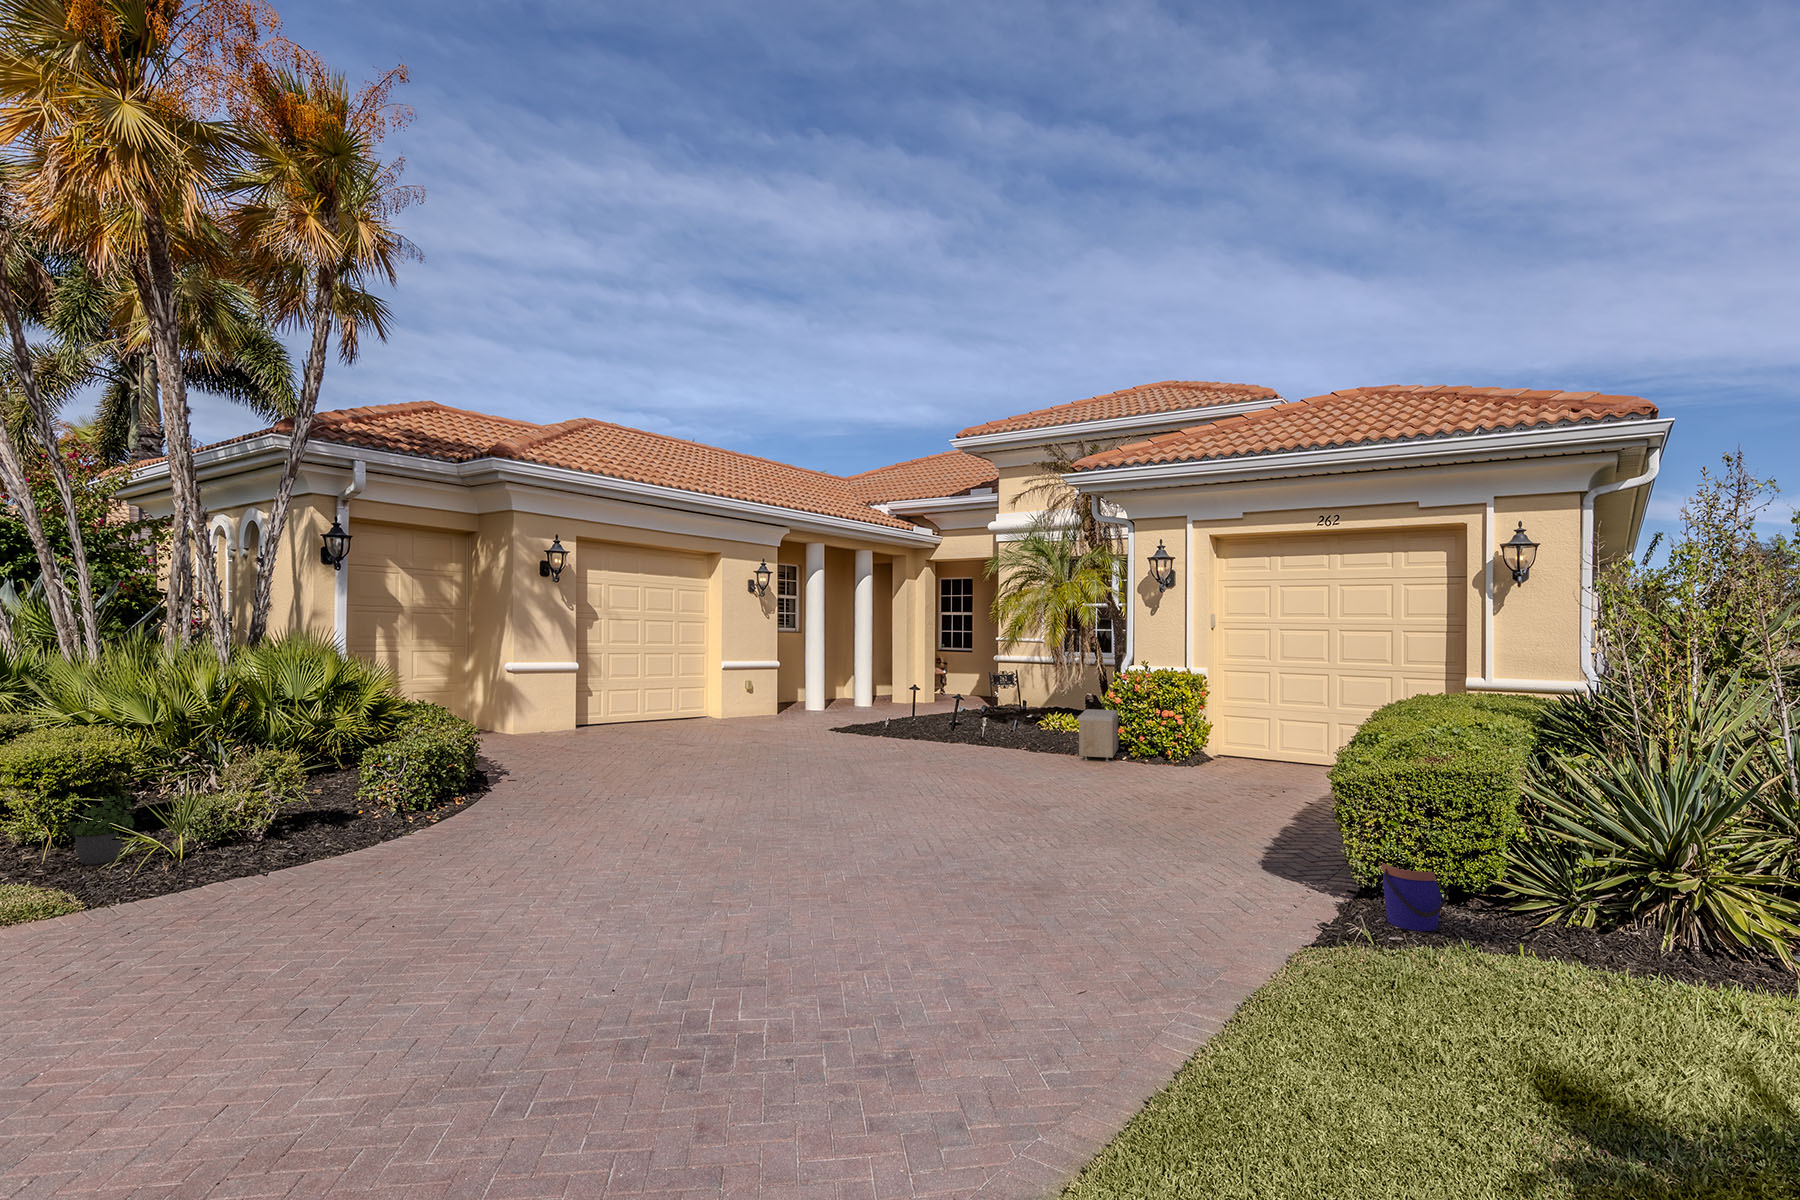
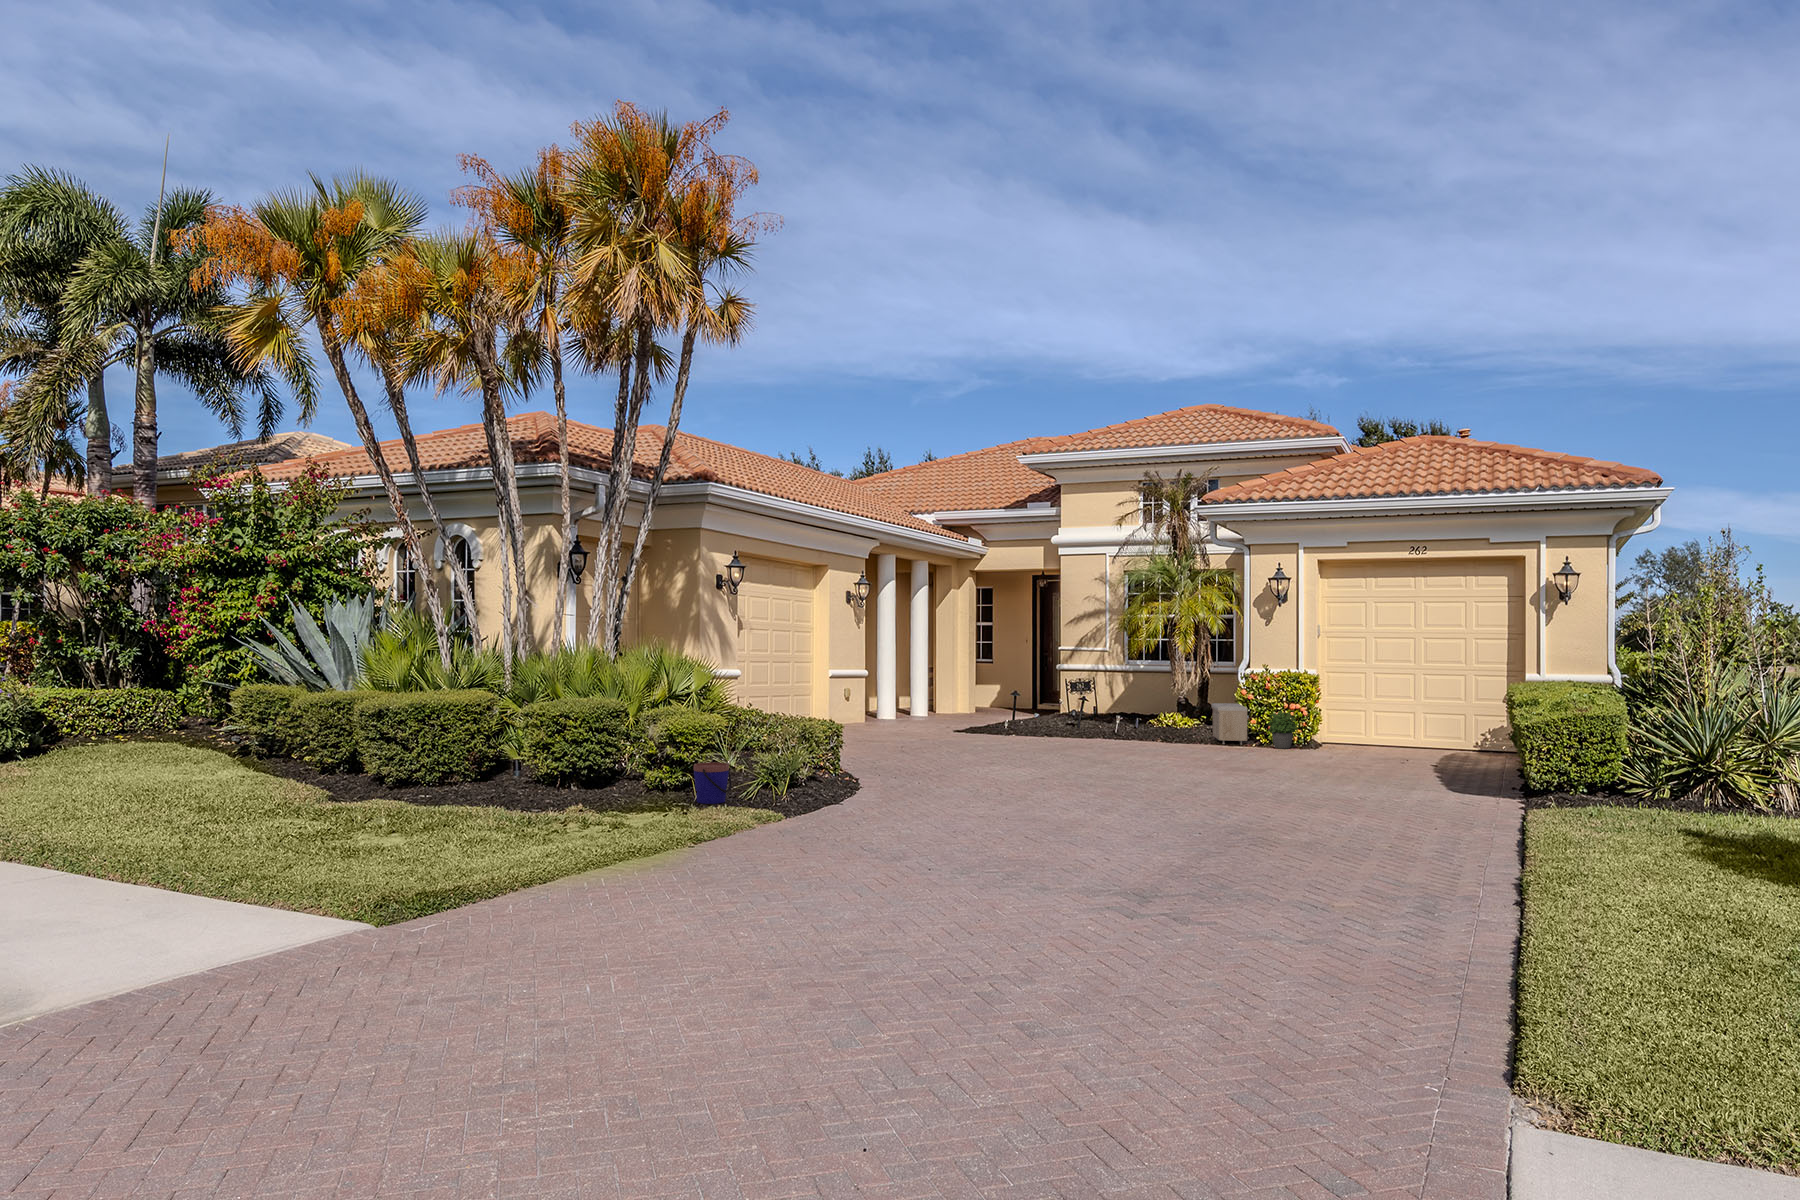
potted plant: present [65,794,134,865] -> present [1268,711,1298,749]
bucket: present [1382,863,1449,931] -> present [694,762,732,804]

